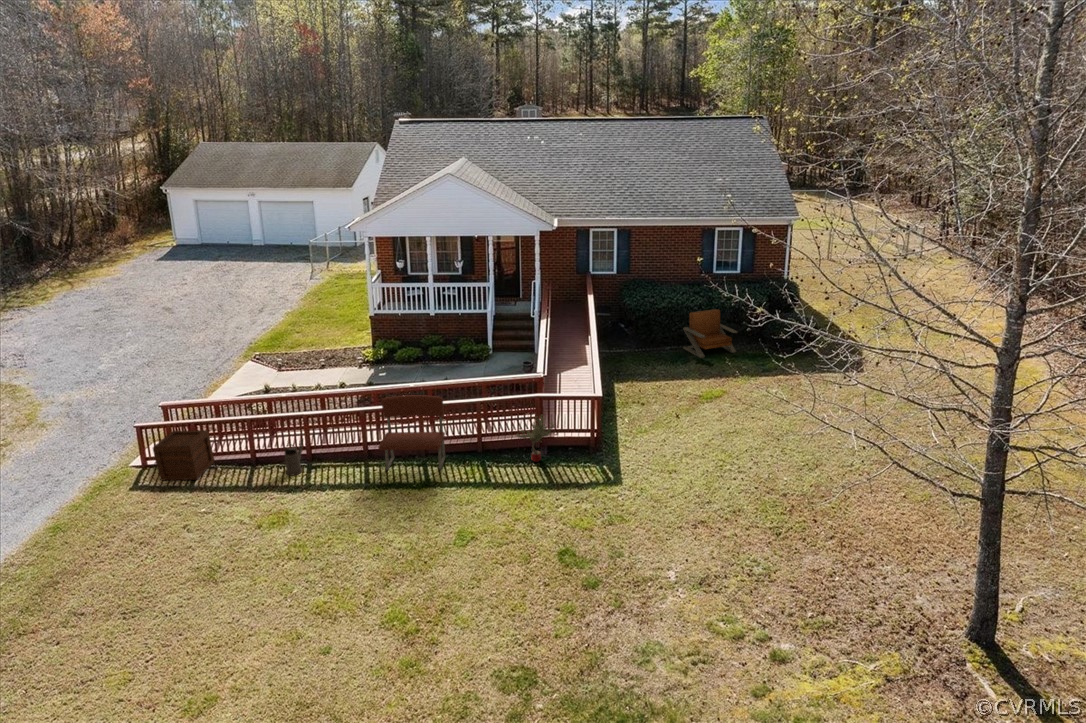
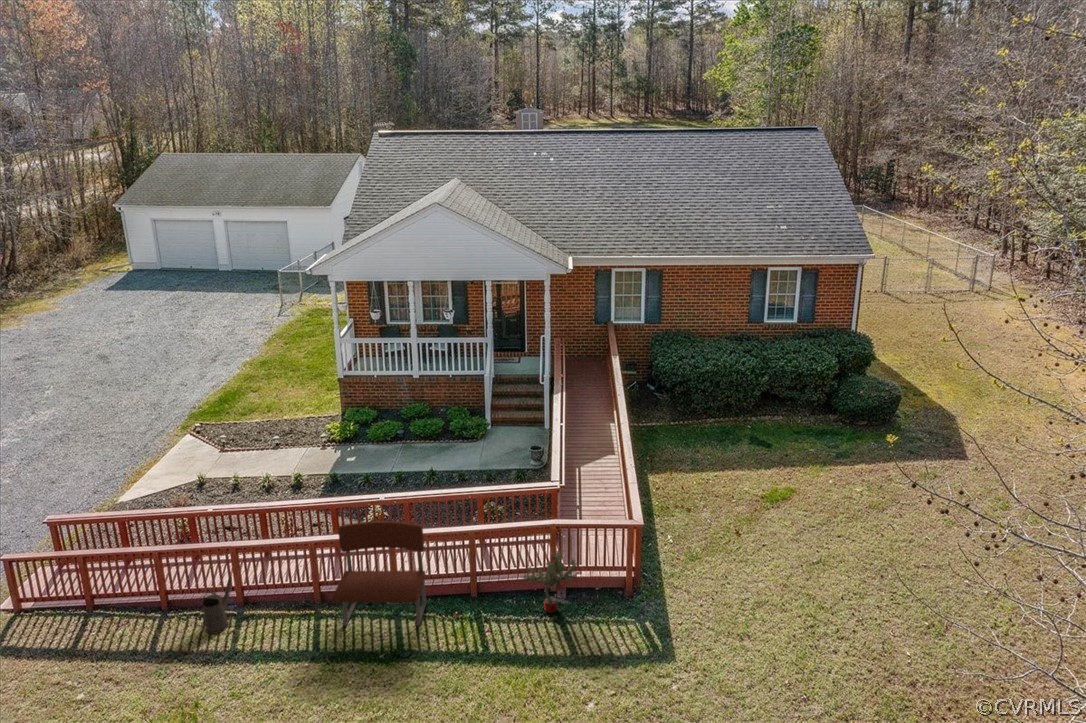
lounge chair: present [683,309,737,358] -> none [729,373,800,437]
wooden crate: present [153,430,215,480] -> none [17,567,112,641]

